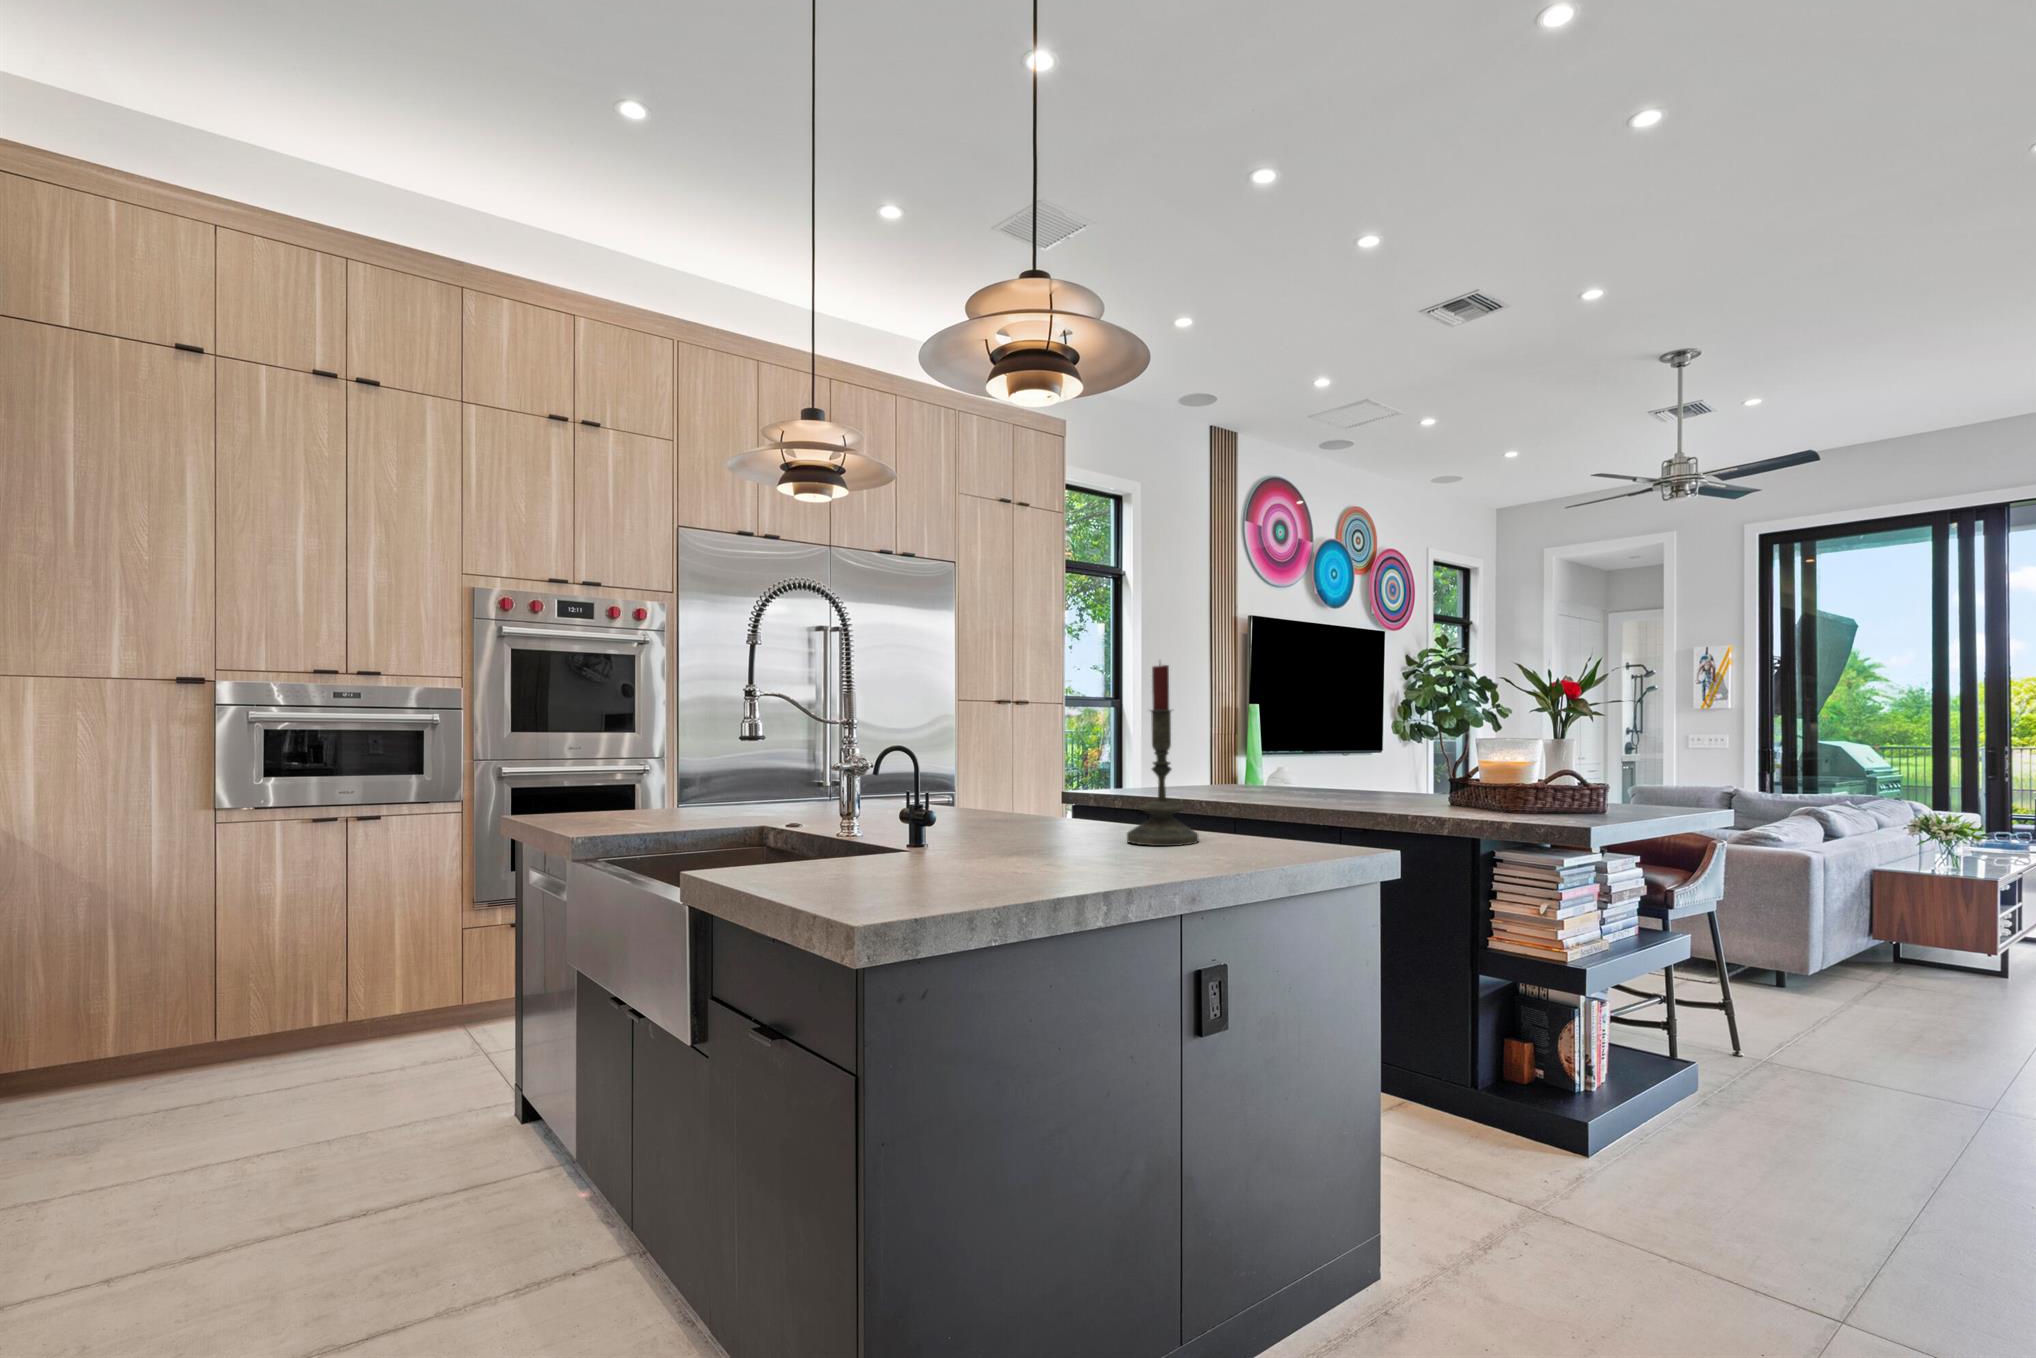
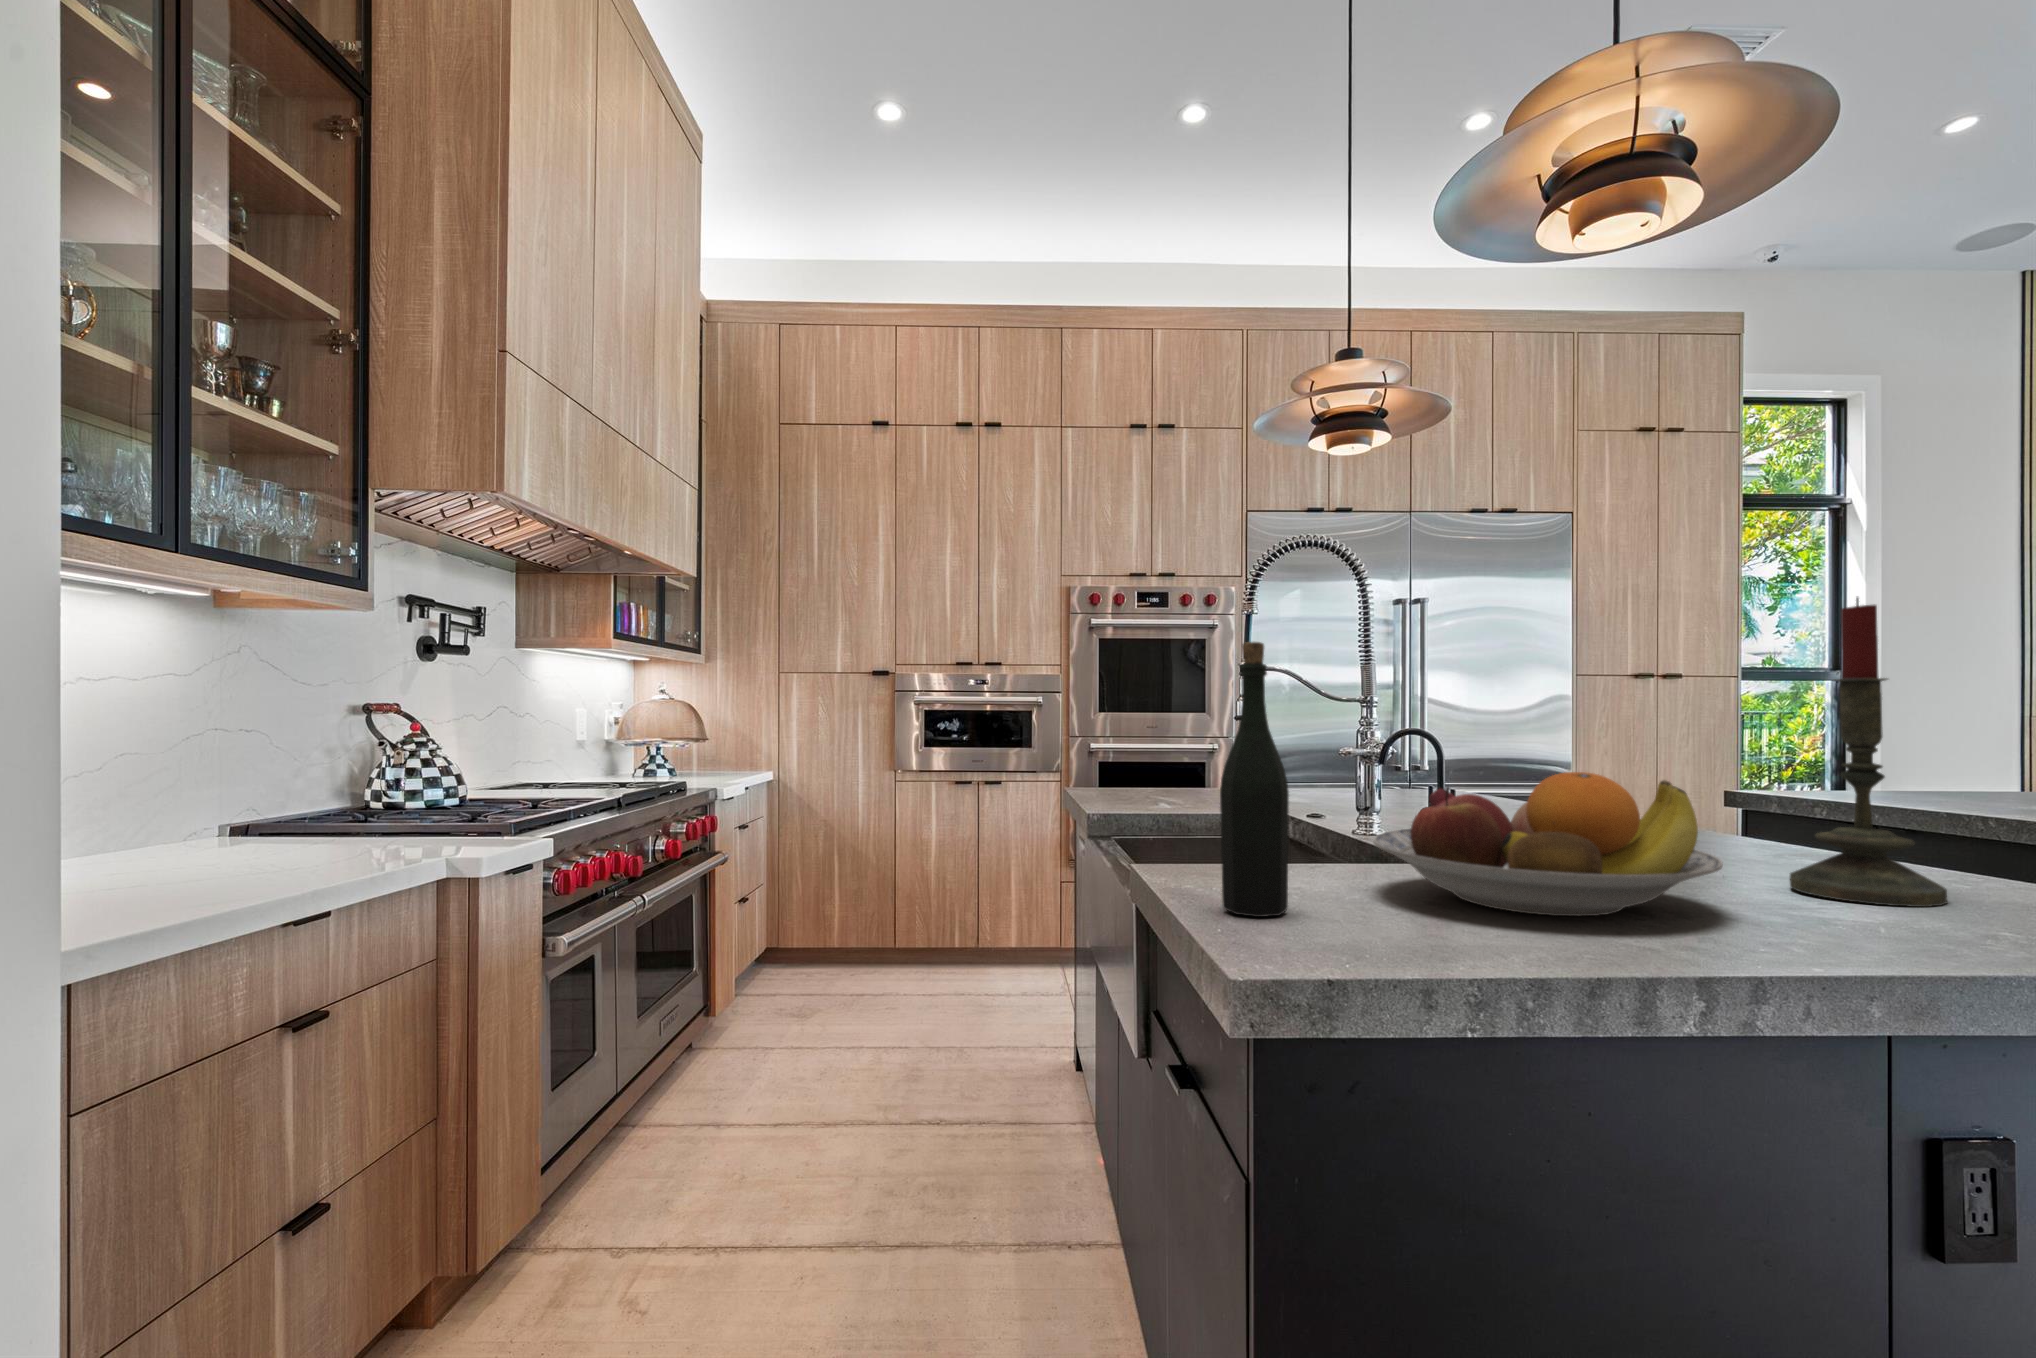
bottle: none [803,688,852,895] -> present [1220,642,1289,917]
fruit bowl: none [894,775,1101,871] -> present [1373,772,1723,916]

